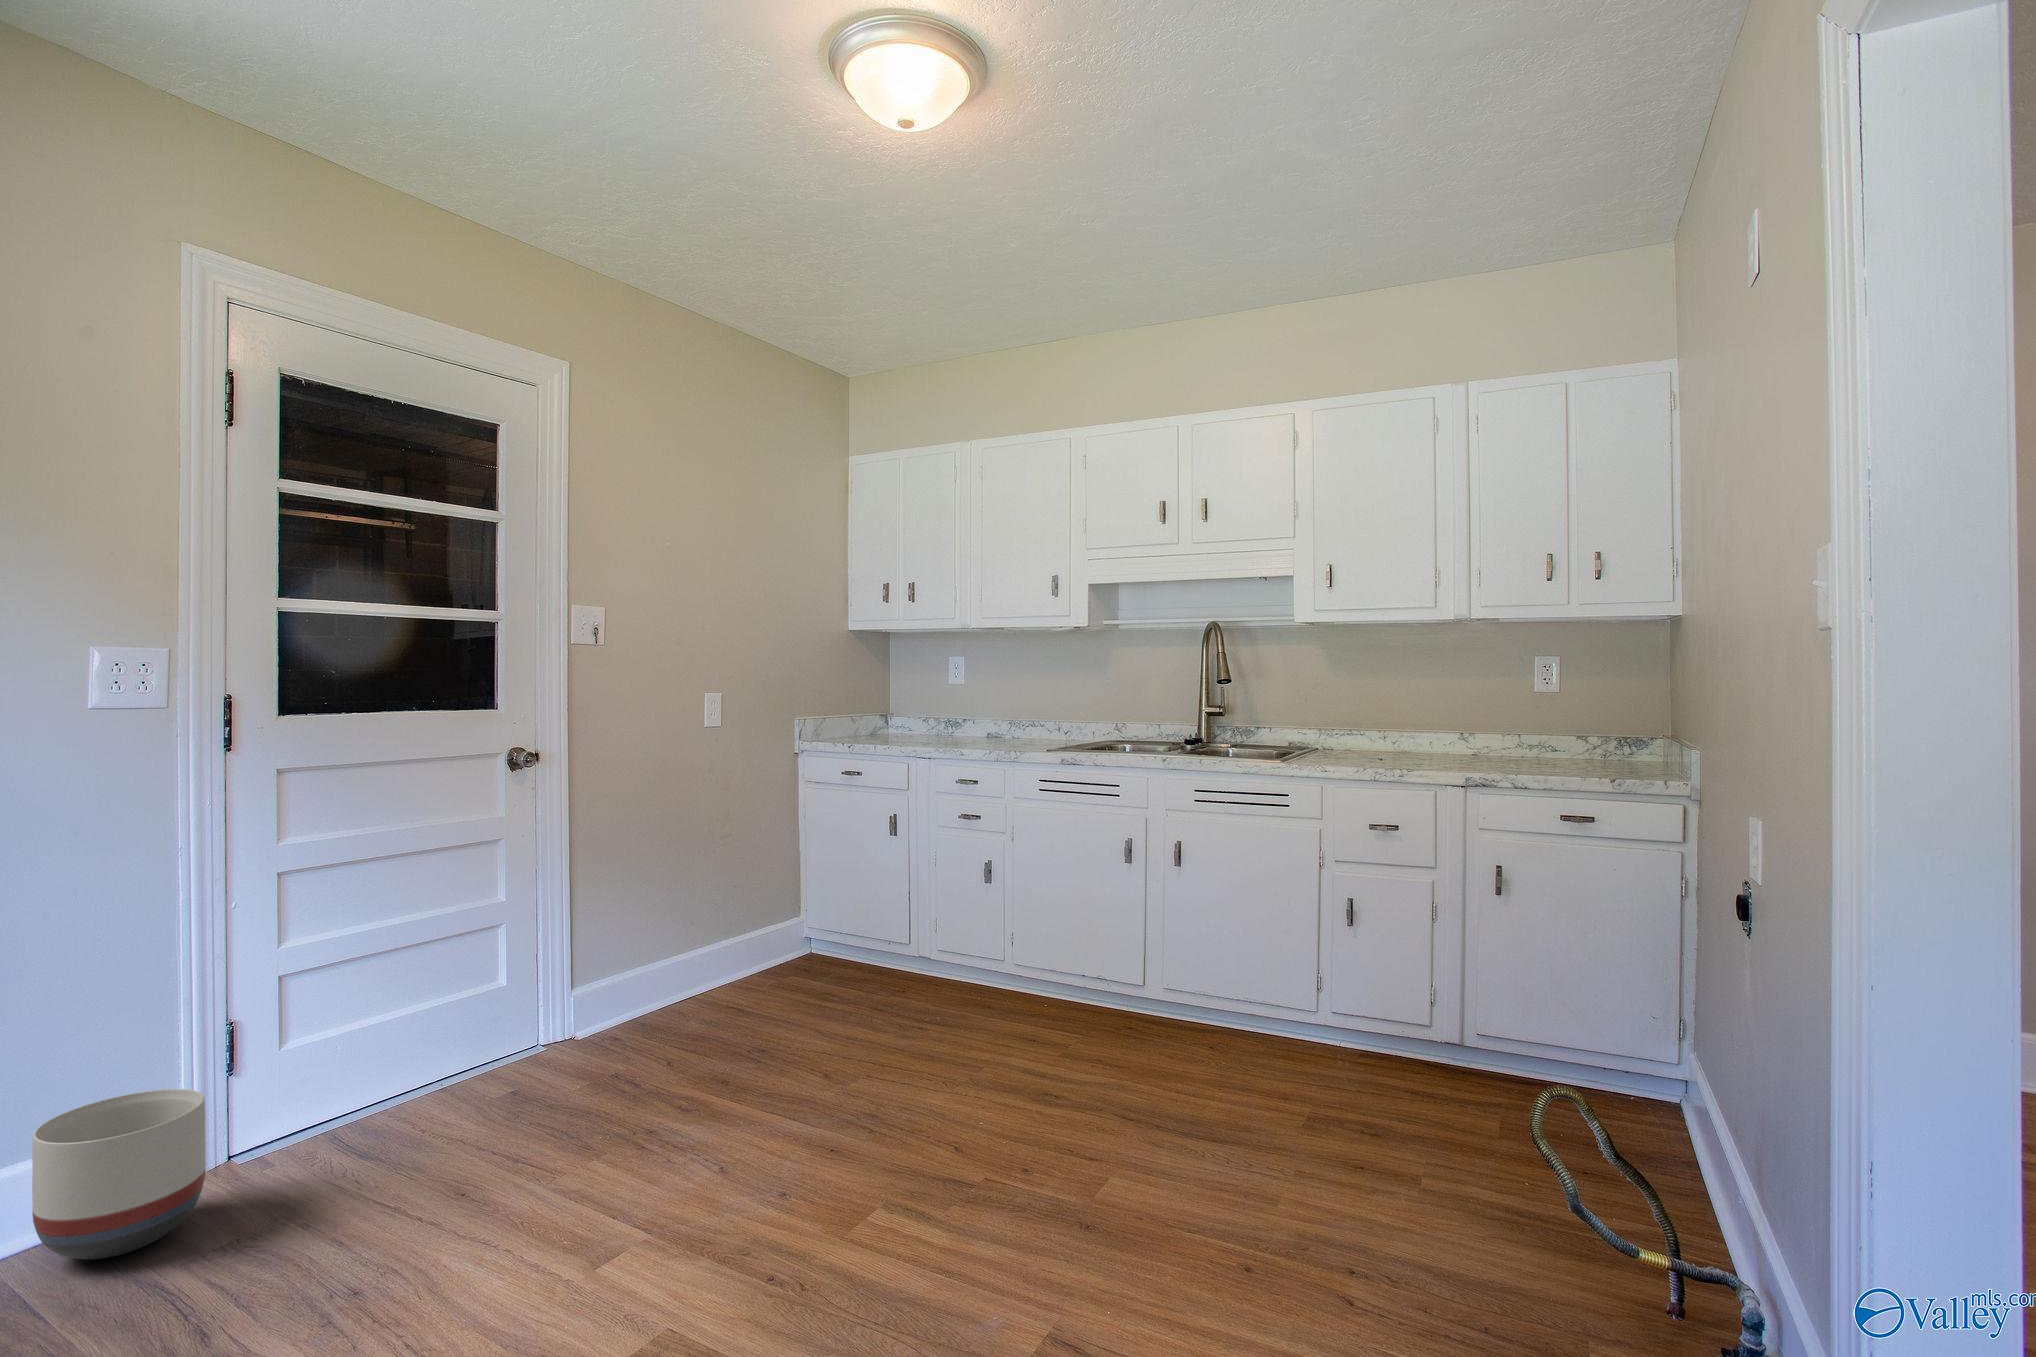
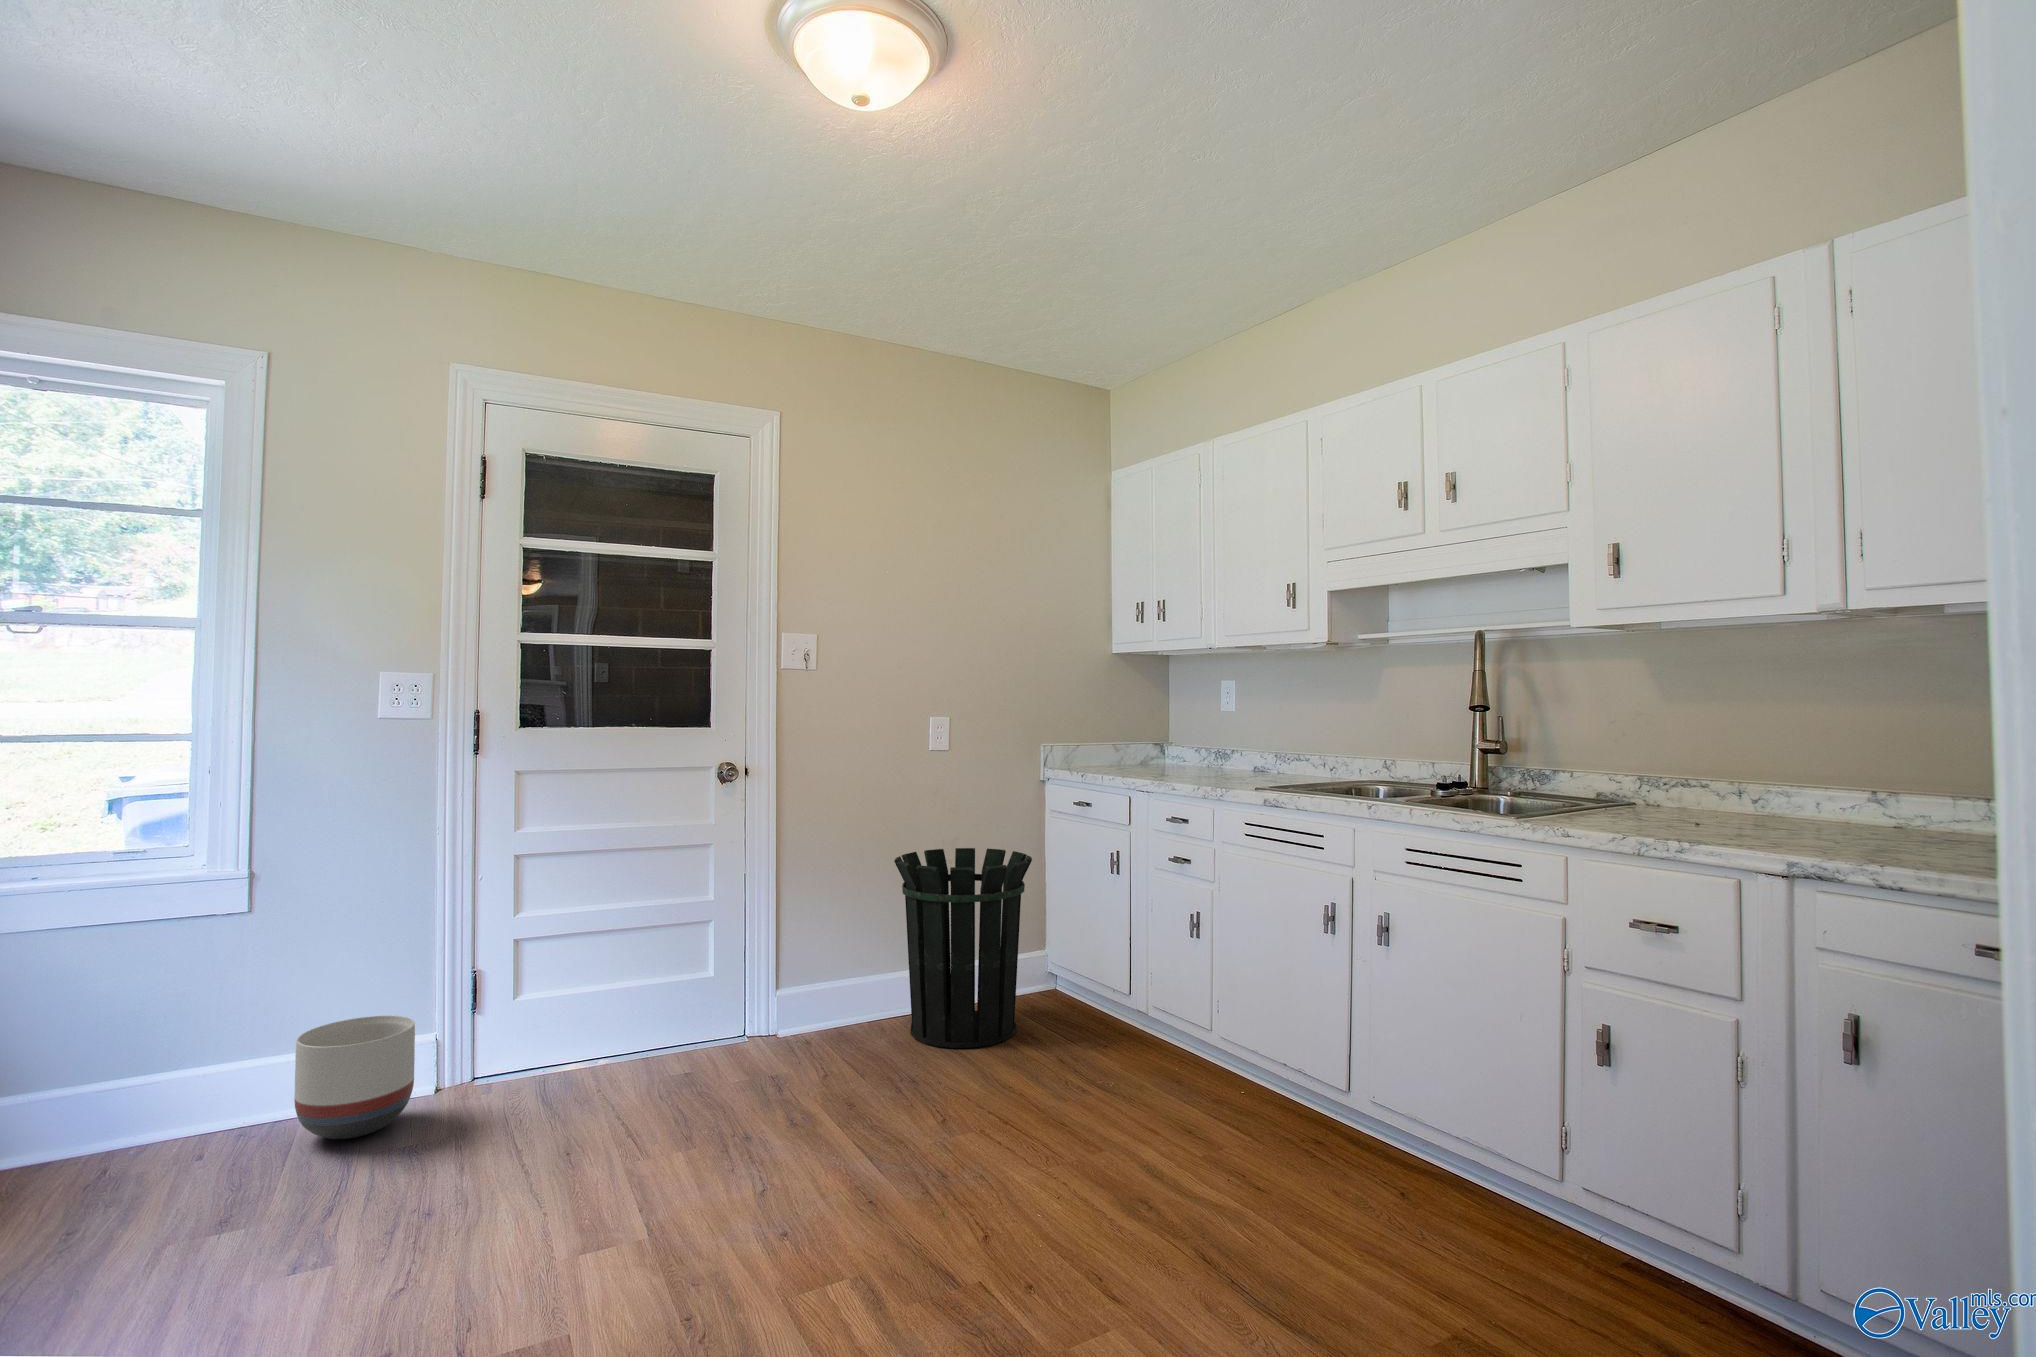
waste bin: none [689,824,829,1019] -> present [894,848,1032,1048]

